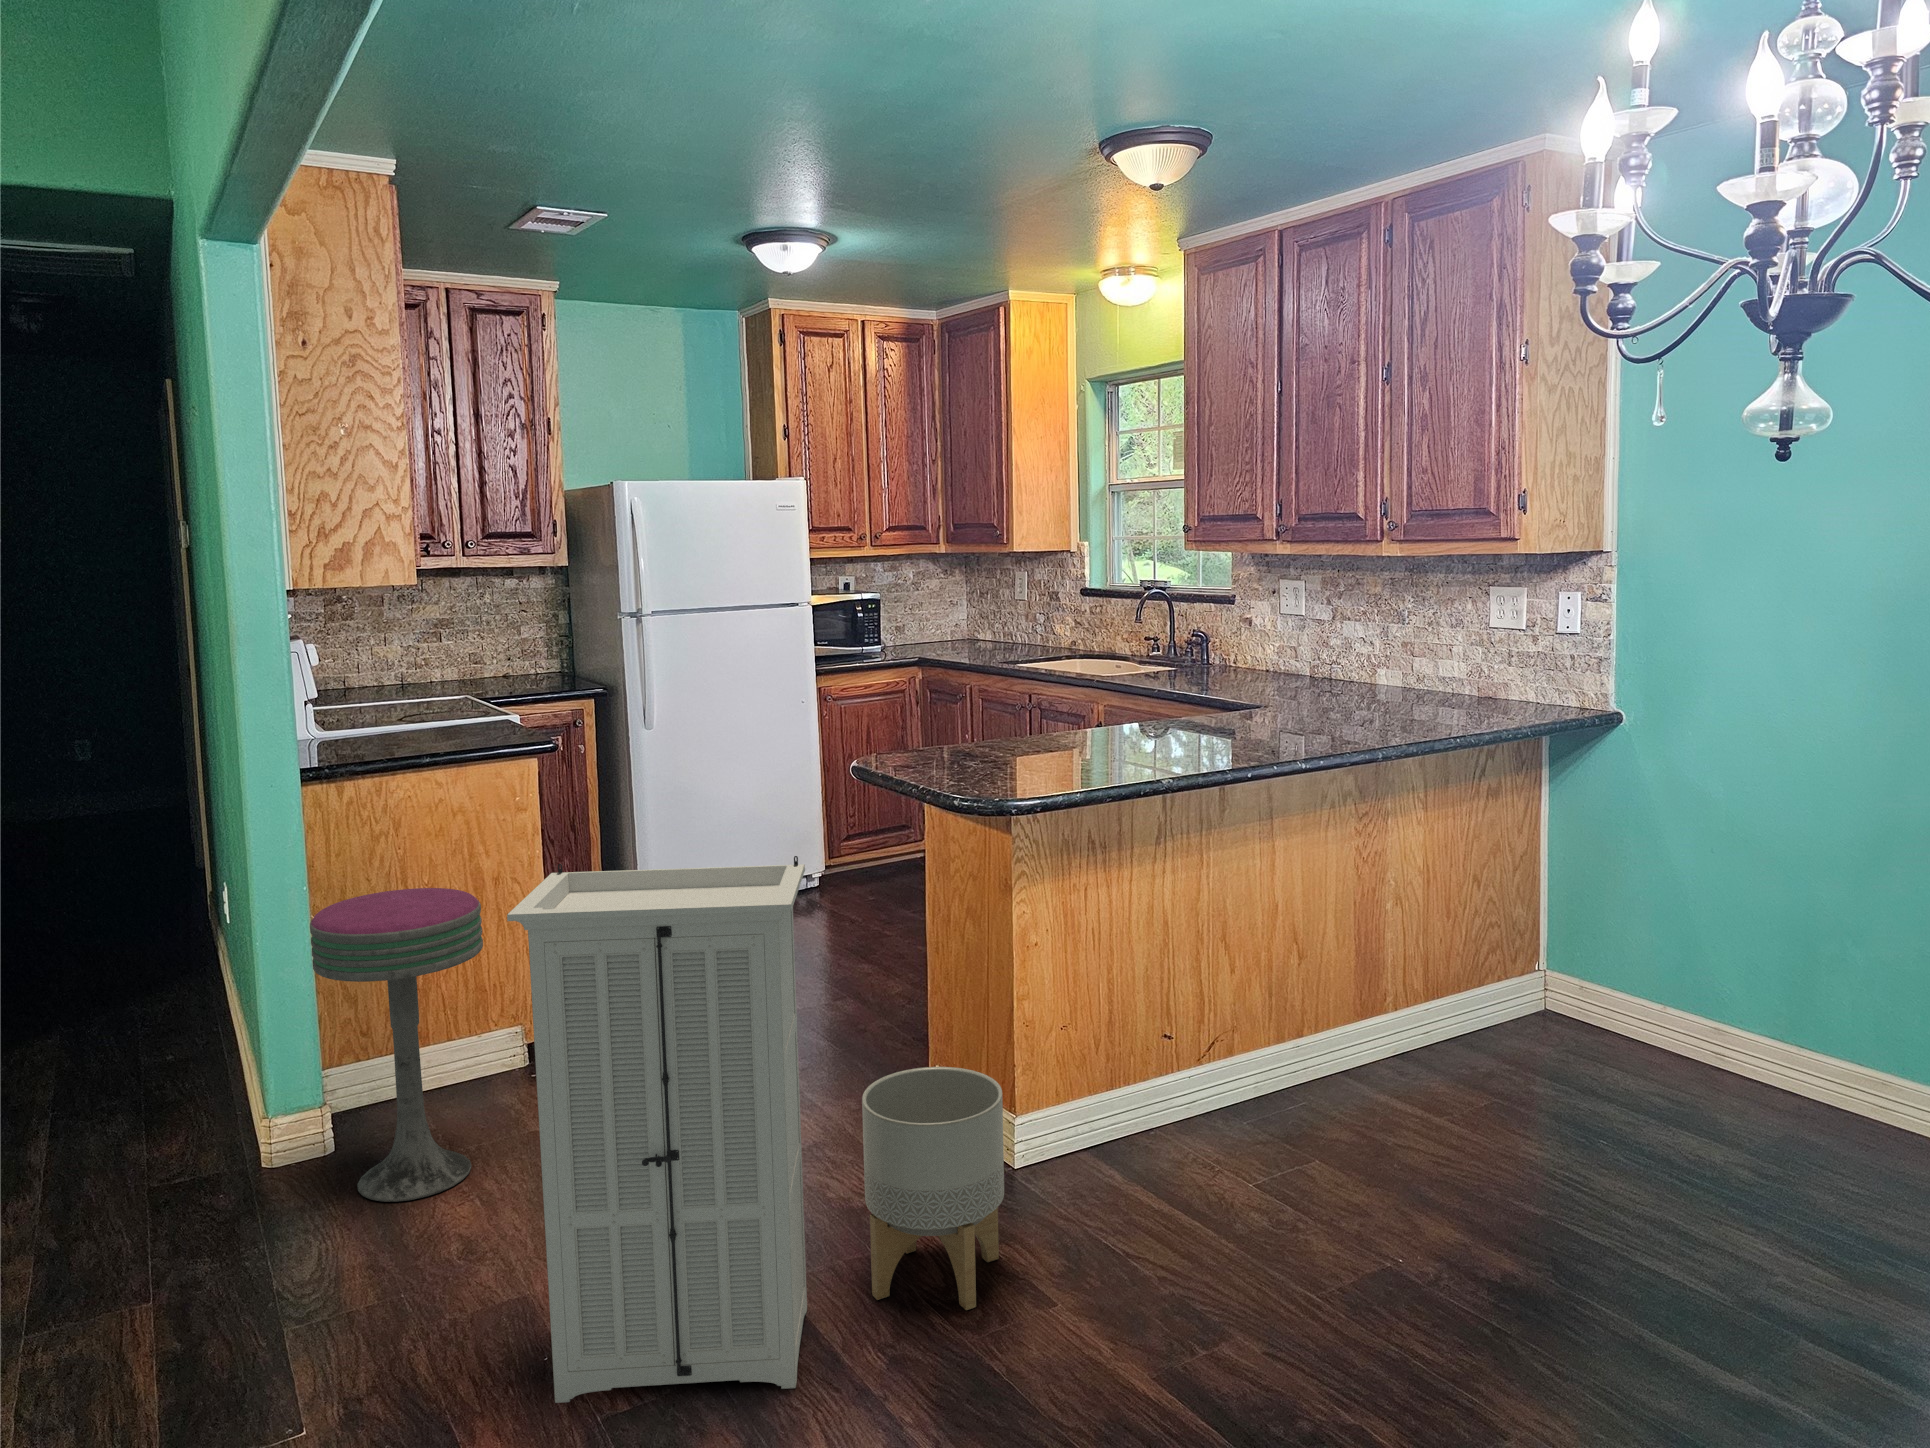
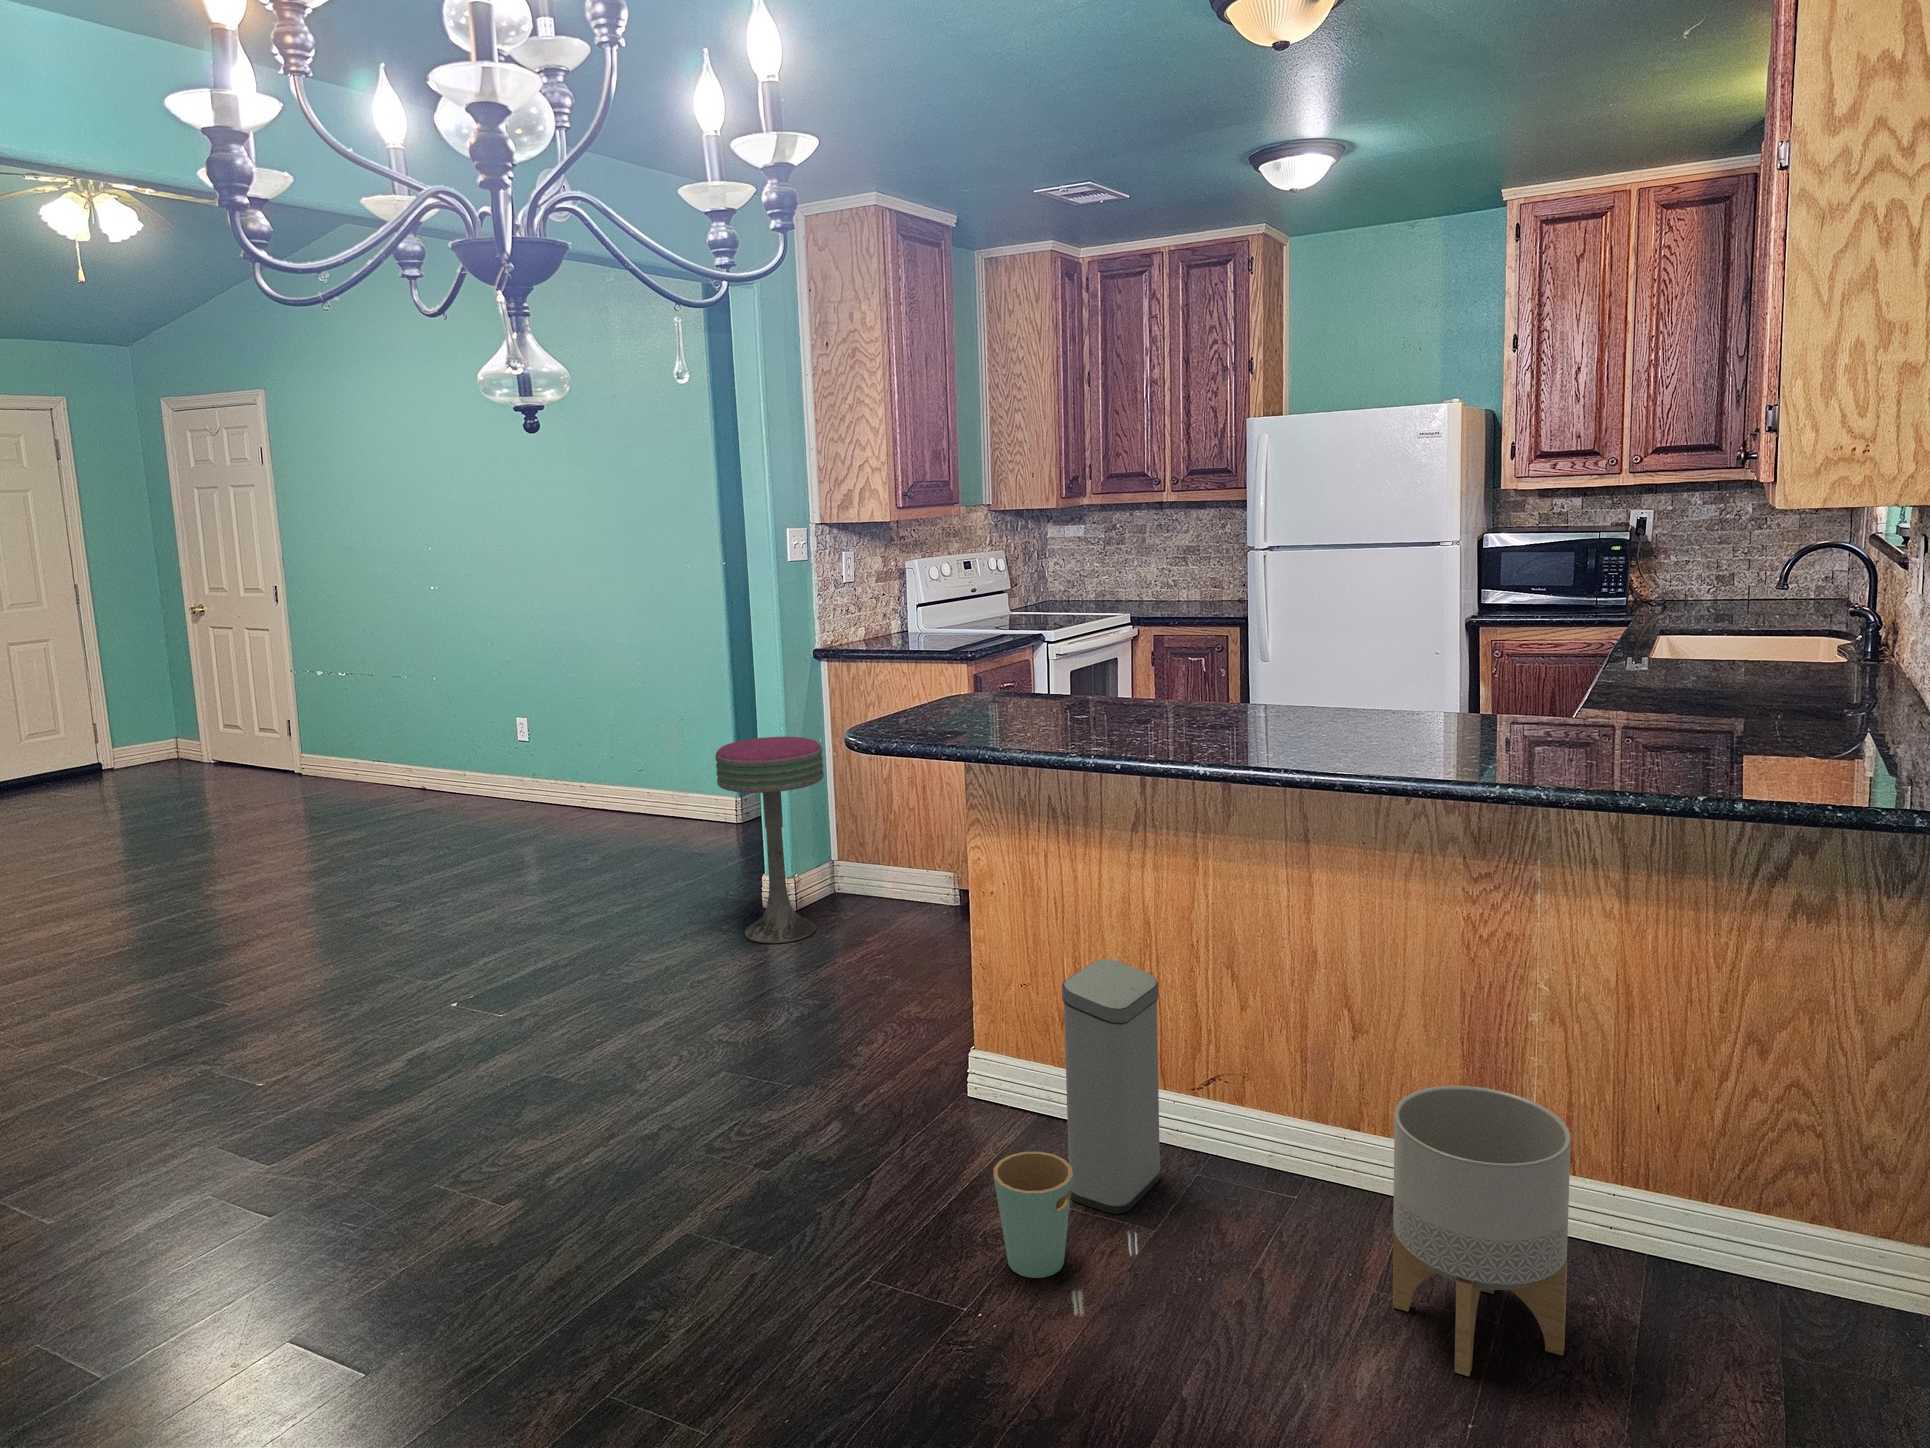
storage cabinet: present [507,856,807,1403] -> none [521,722,702,1113]
trash can: none [1196,954,1366,1222] -> present [994,959,1160,1278]
planter: present [862,1067,1004,1310] -> present [1393,1086,1571,1376]

